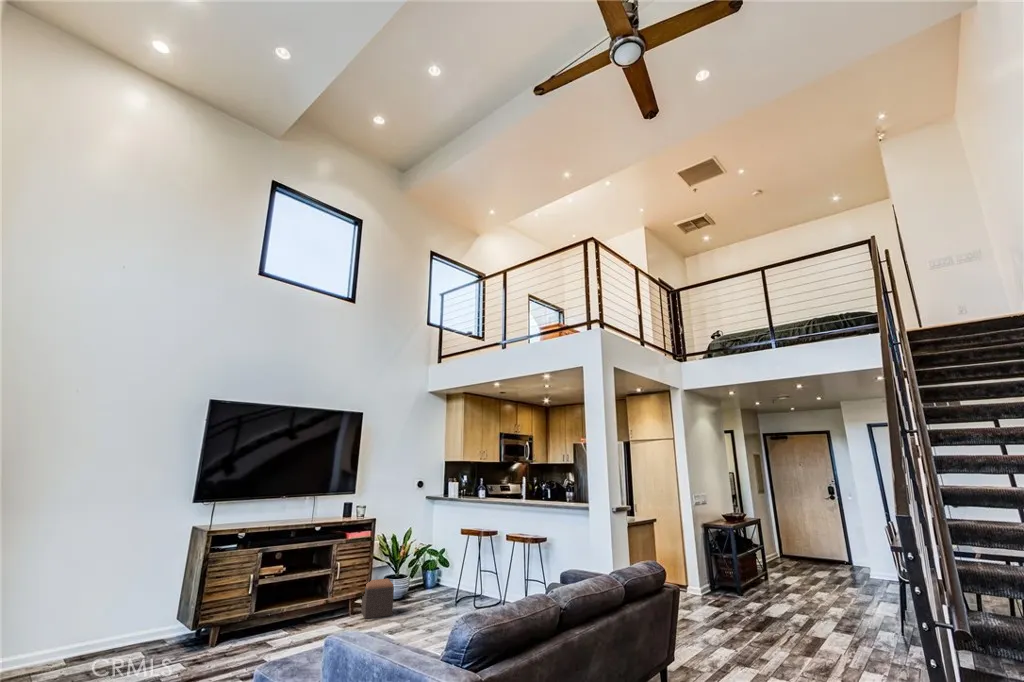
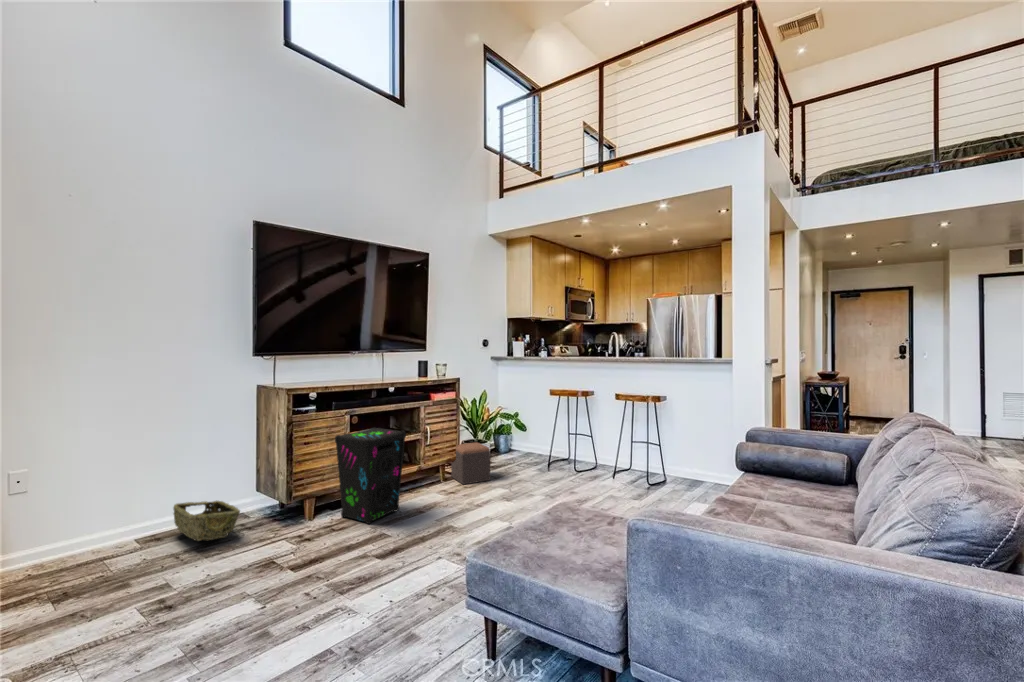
speaker: none [240,563,305,652] -> present [335,427,406,524]
woven basket: none [98,626,152,661] -> present [174,501,240,541]

